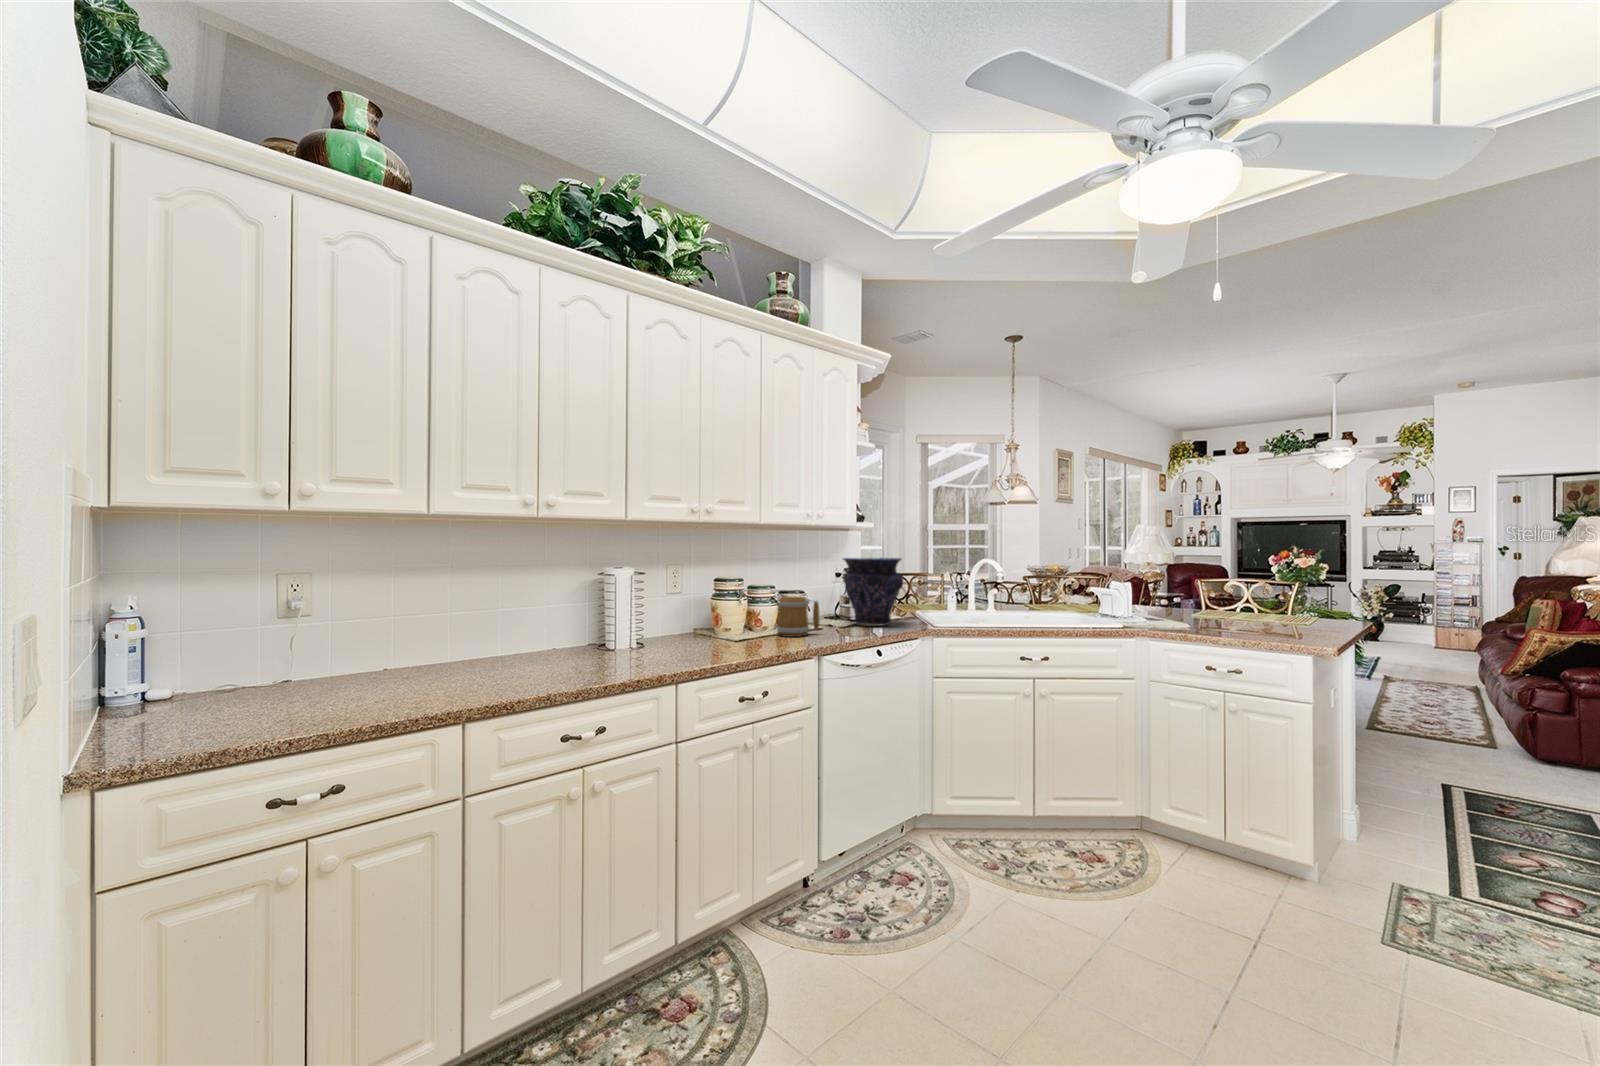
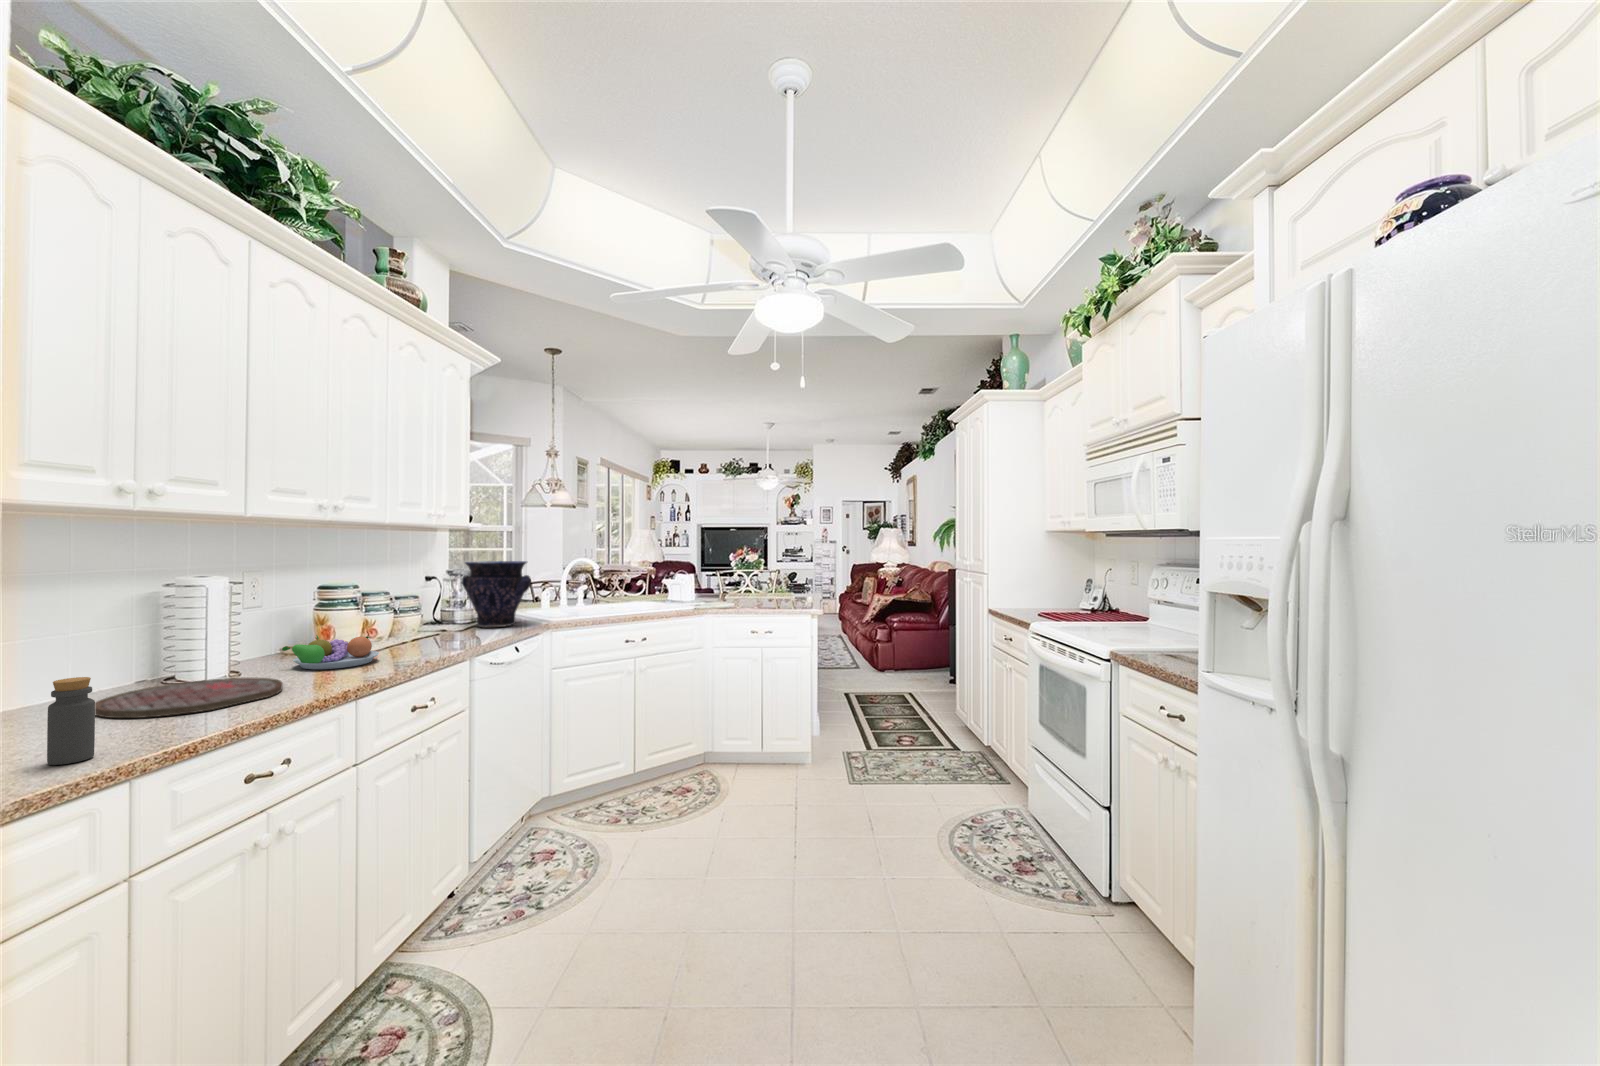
mug: present [777,597,819,637] -> none [411,603,459,645]
fruit bowl: none [663,618,732,649] -> present [282,635,379,669]
bottle: none [443,634,468,695] -> present [47,677,95,765]
cutting board: none [522,647,636,671] -> present [95,677,283,718]

